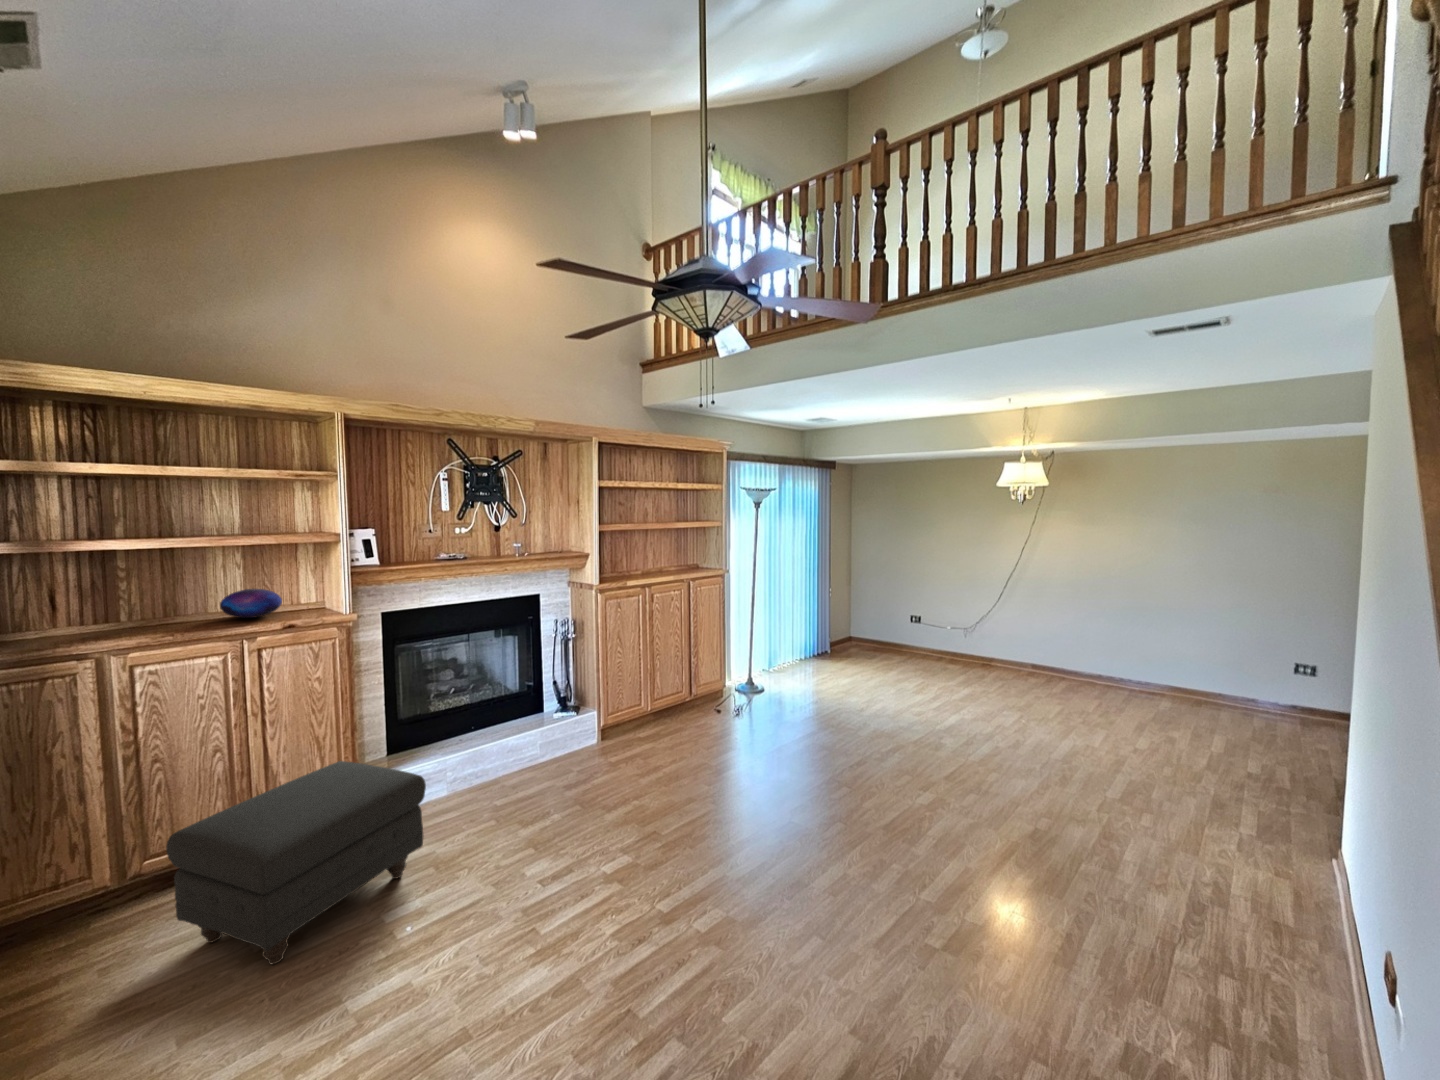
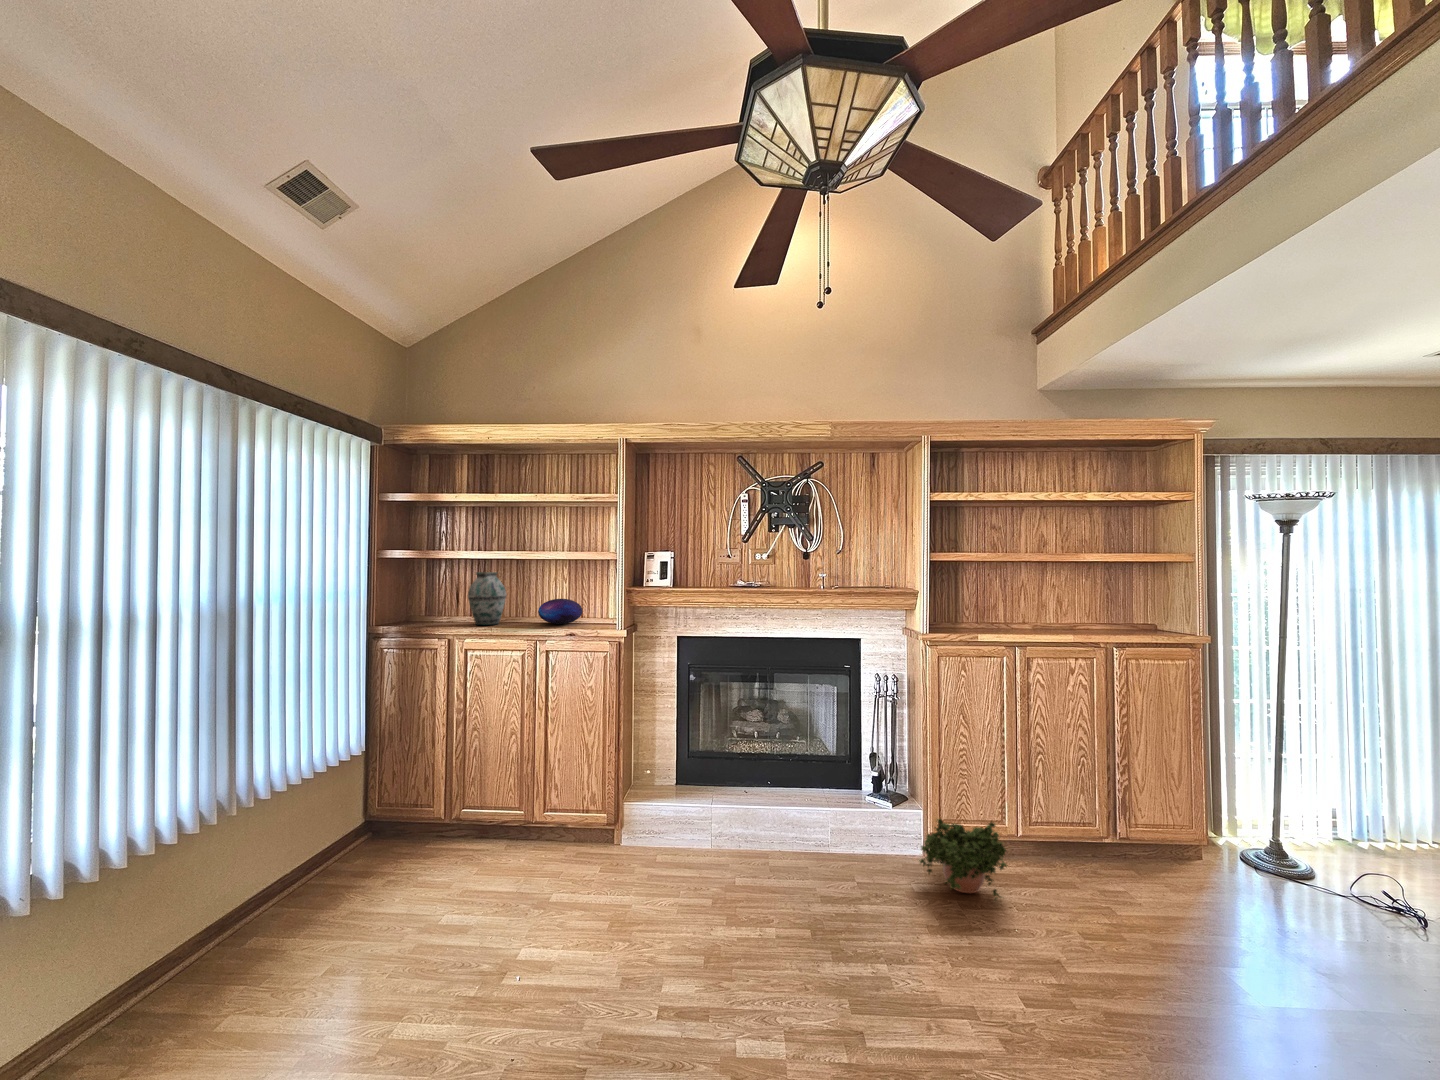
vase: none [100,565,166,634] -> present [468,572,507,625]
potted plant: none [607,700,665,750] -> present [919,819,1007,900]
ottoman: present [166,761,426,964] -> none [414,773,609,943]

